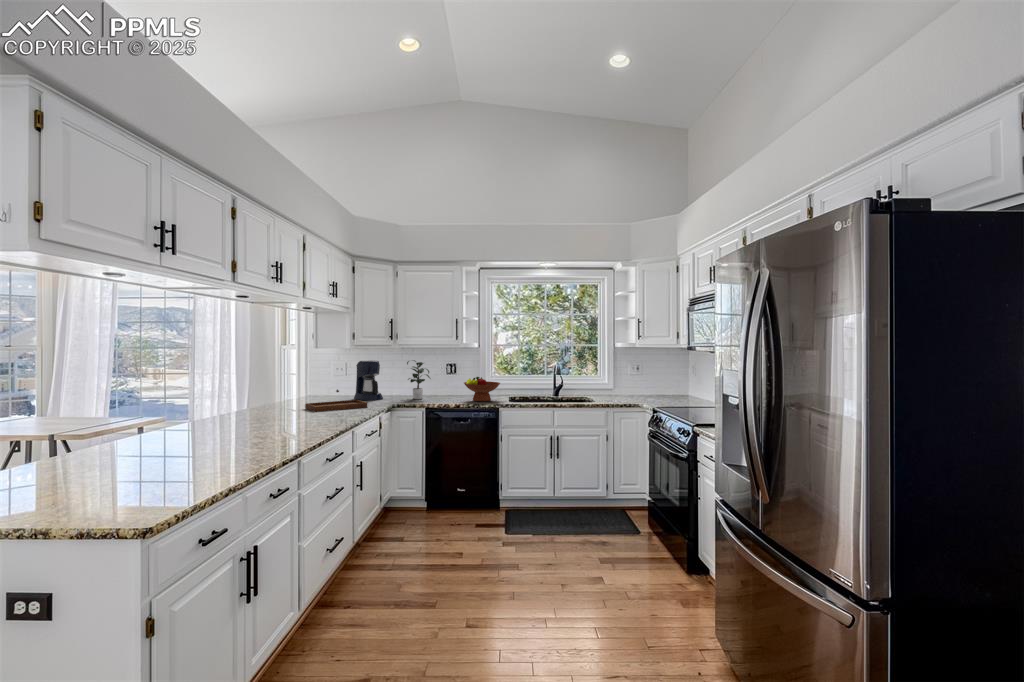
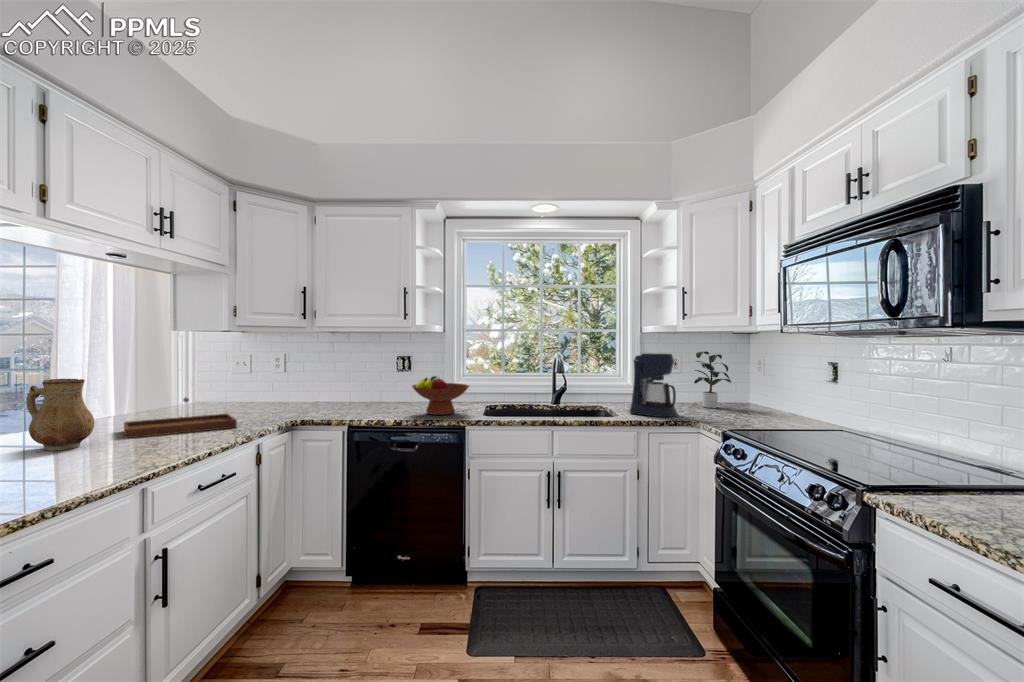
coffee maker: present [354,360,383,401] -> present [629,353,678,417]
potted plant: present [407,360,431,399] -> present [694,351,731,408]
ceramic pitcher: none [276,378,307,416] -> present [26,379,94,451]

